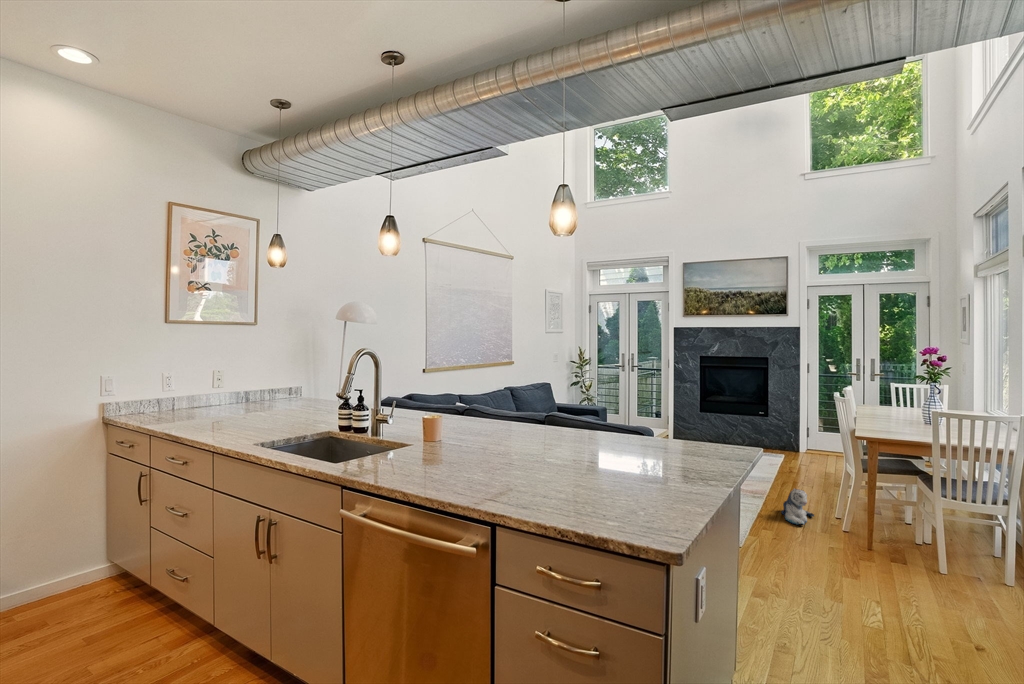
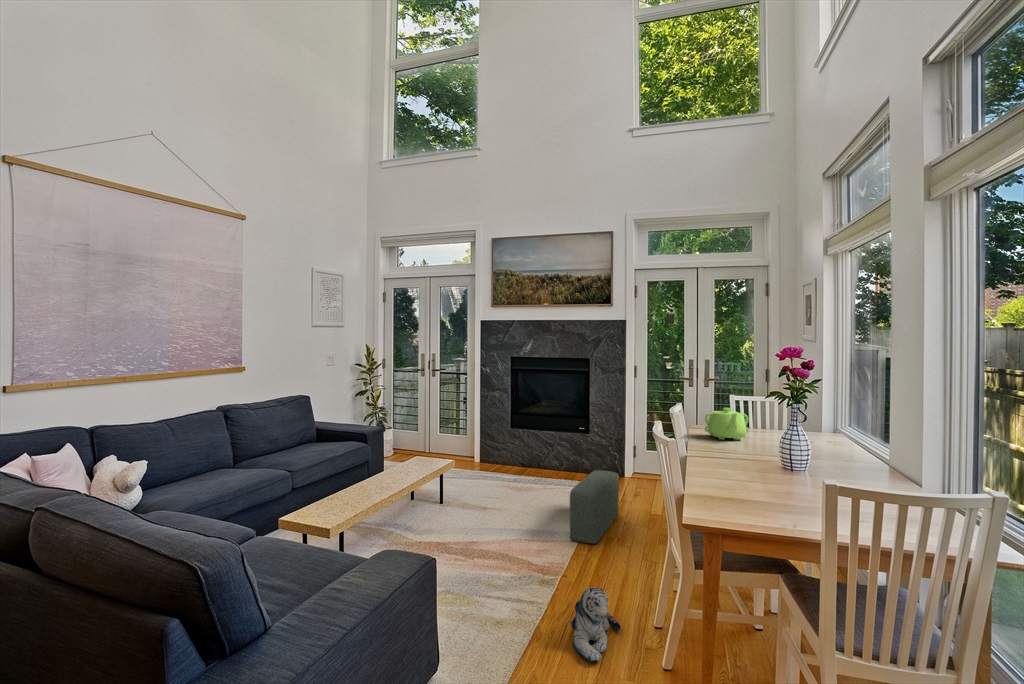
teapot: none [871,390,905,413] -> present [705,408,748,440]
pouf: none [766,439,800,484] -> present [570,470,619,544]

